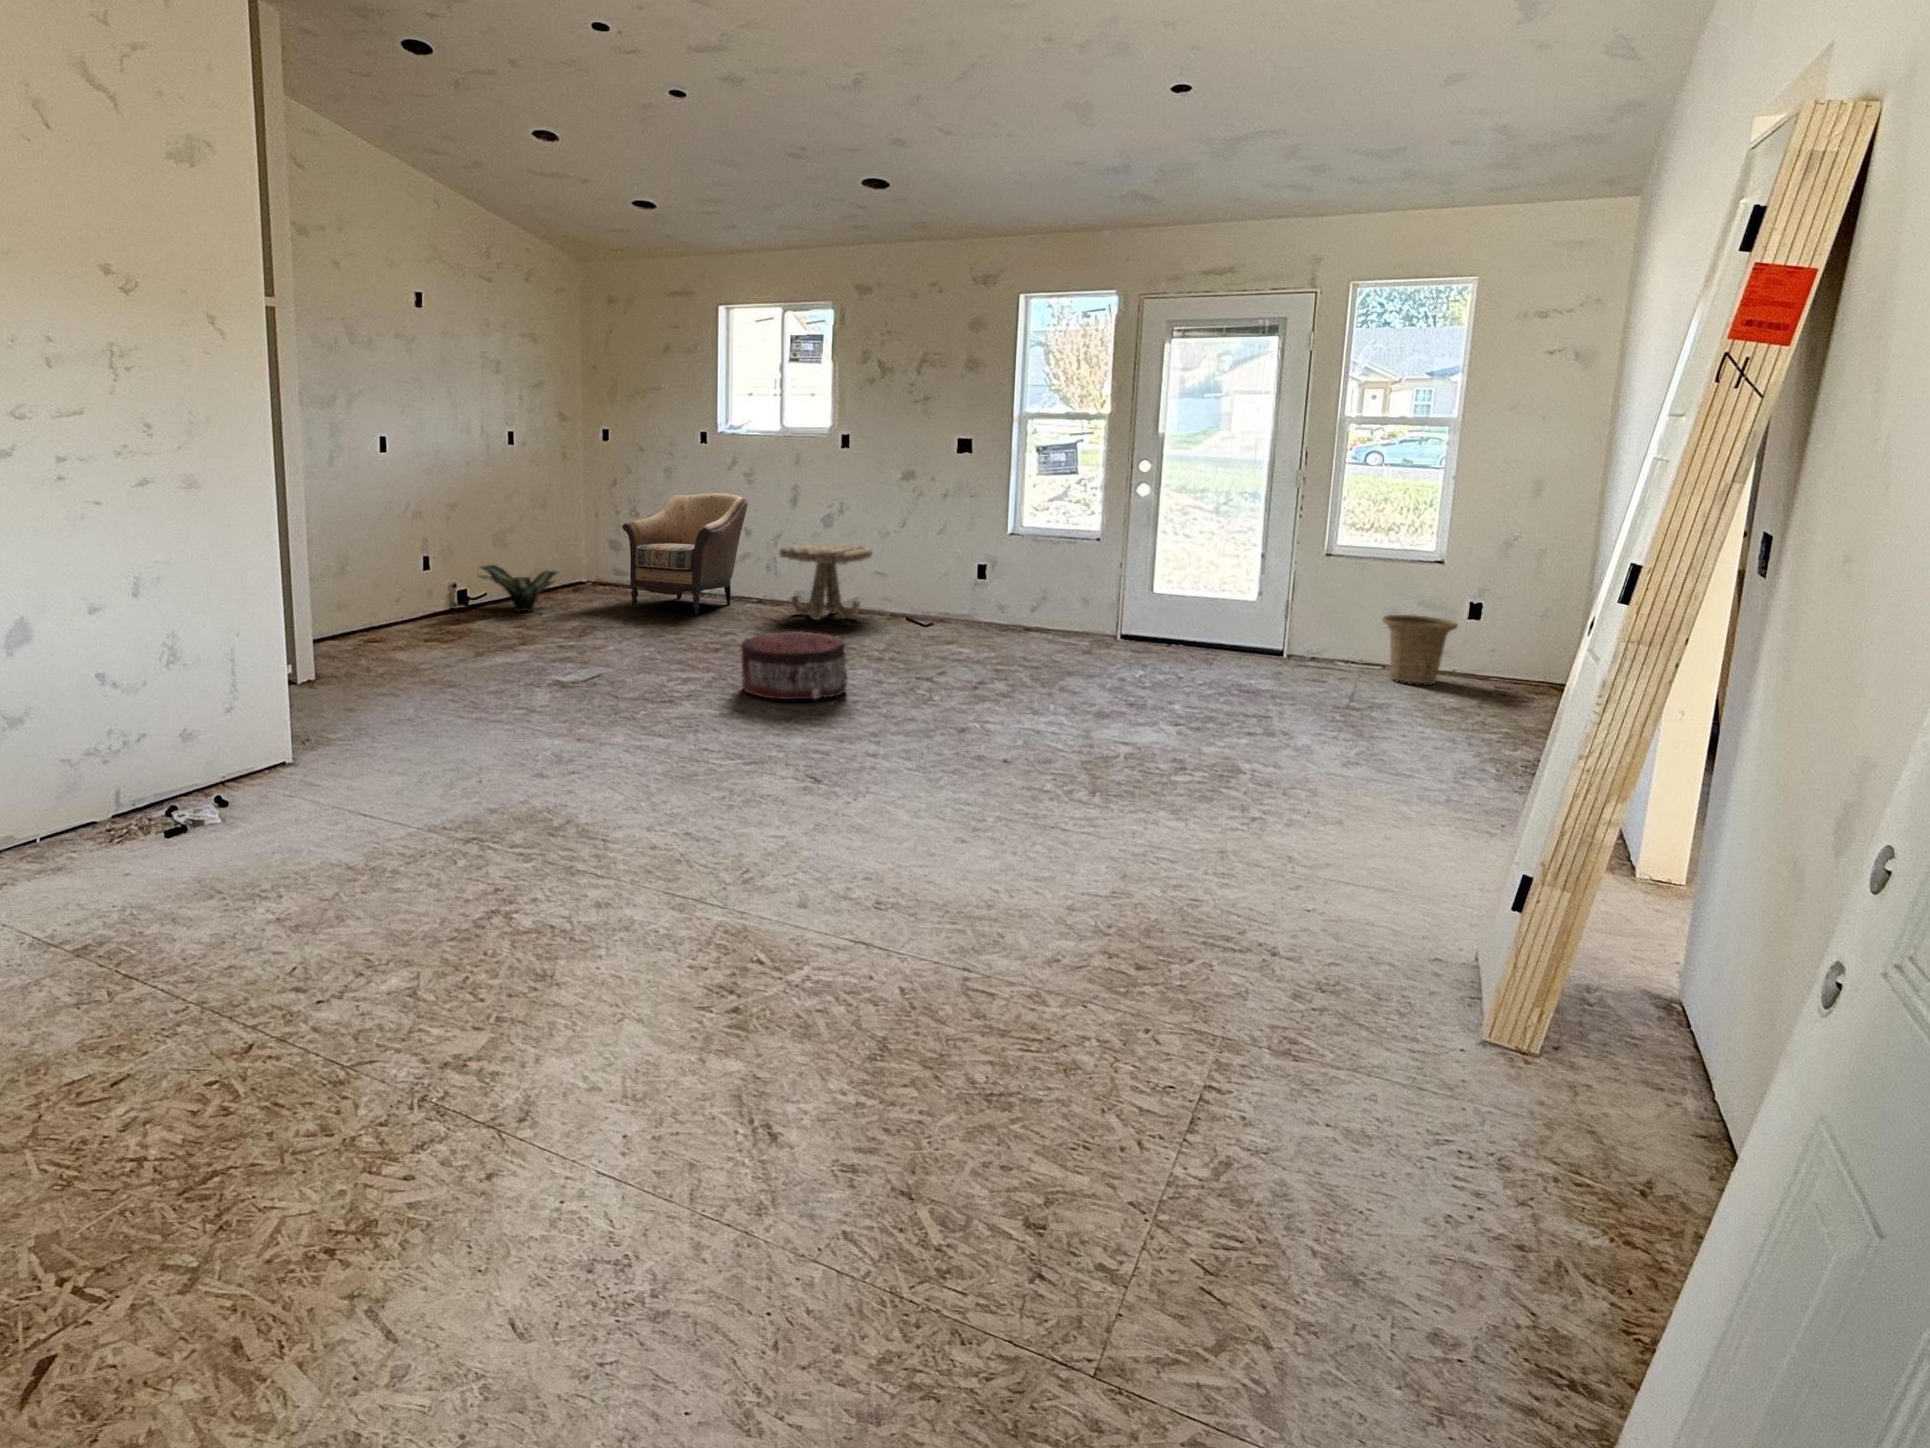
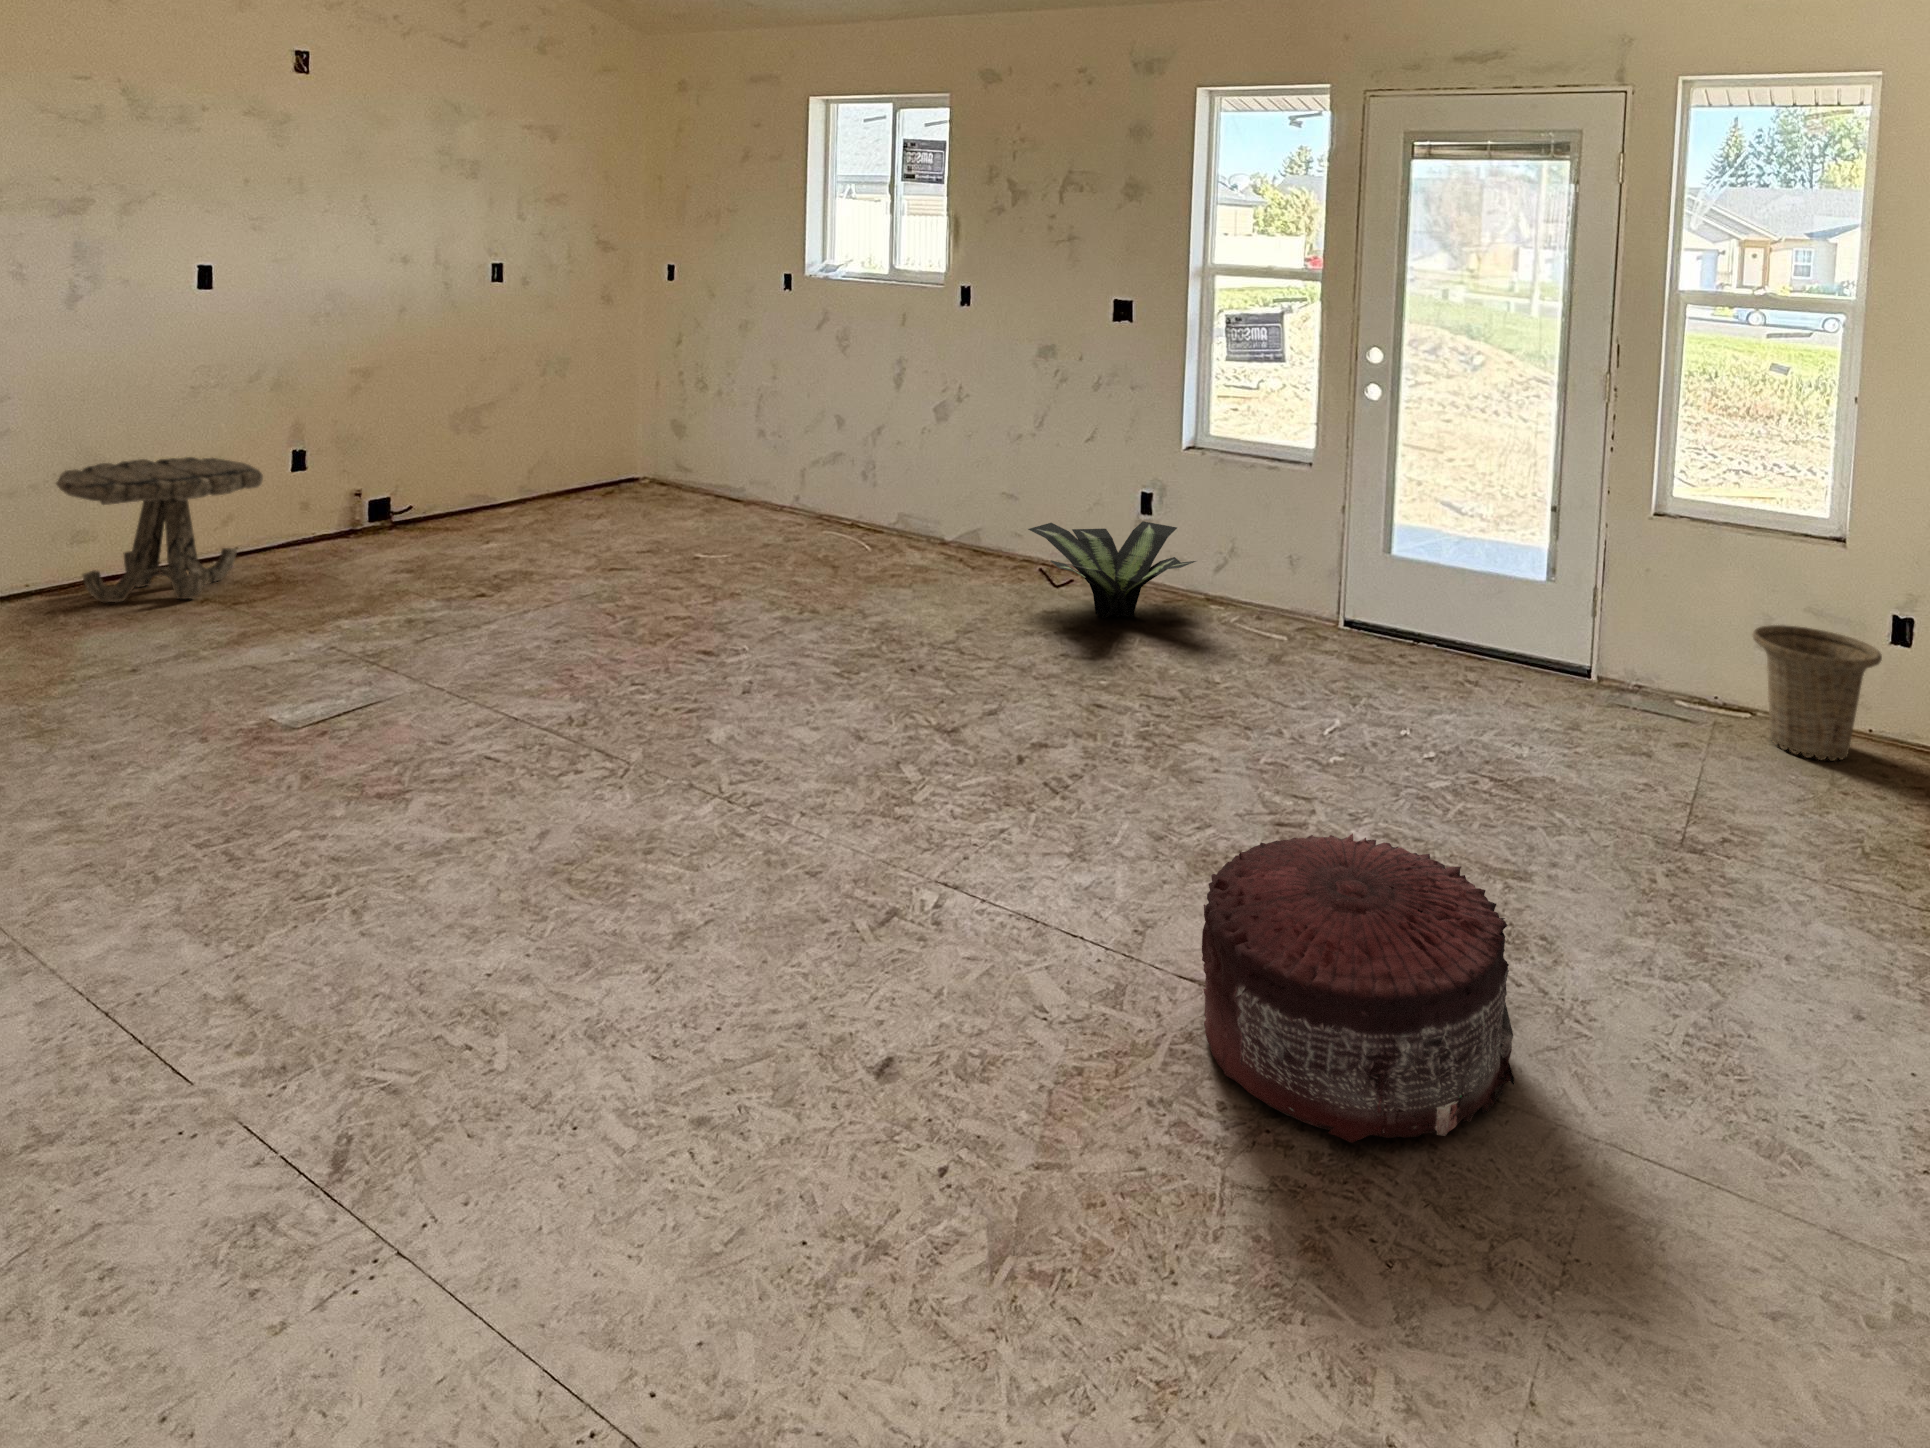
armchair: present [622,493,748,613] -> none [629,366,830,552]
side table: present [780,543,872,620] -> present [56,457,263,602]
potted plant: present [479,565,557,612] -> present [1028,521,1196,618]
pouf: present [741,631,848,699] -> present [1202,833,1514,1143]

